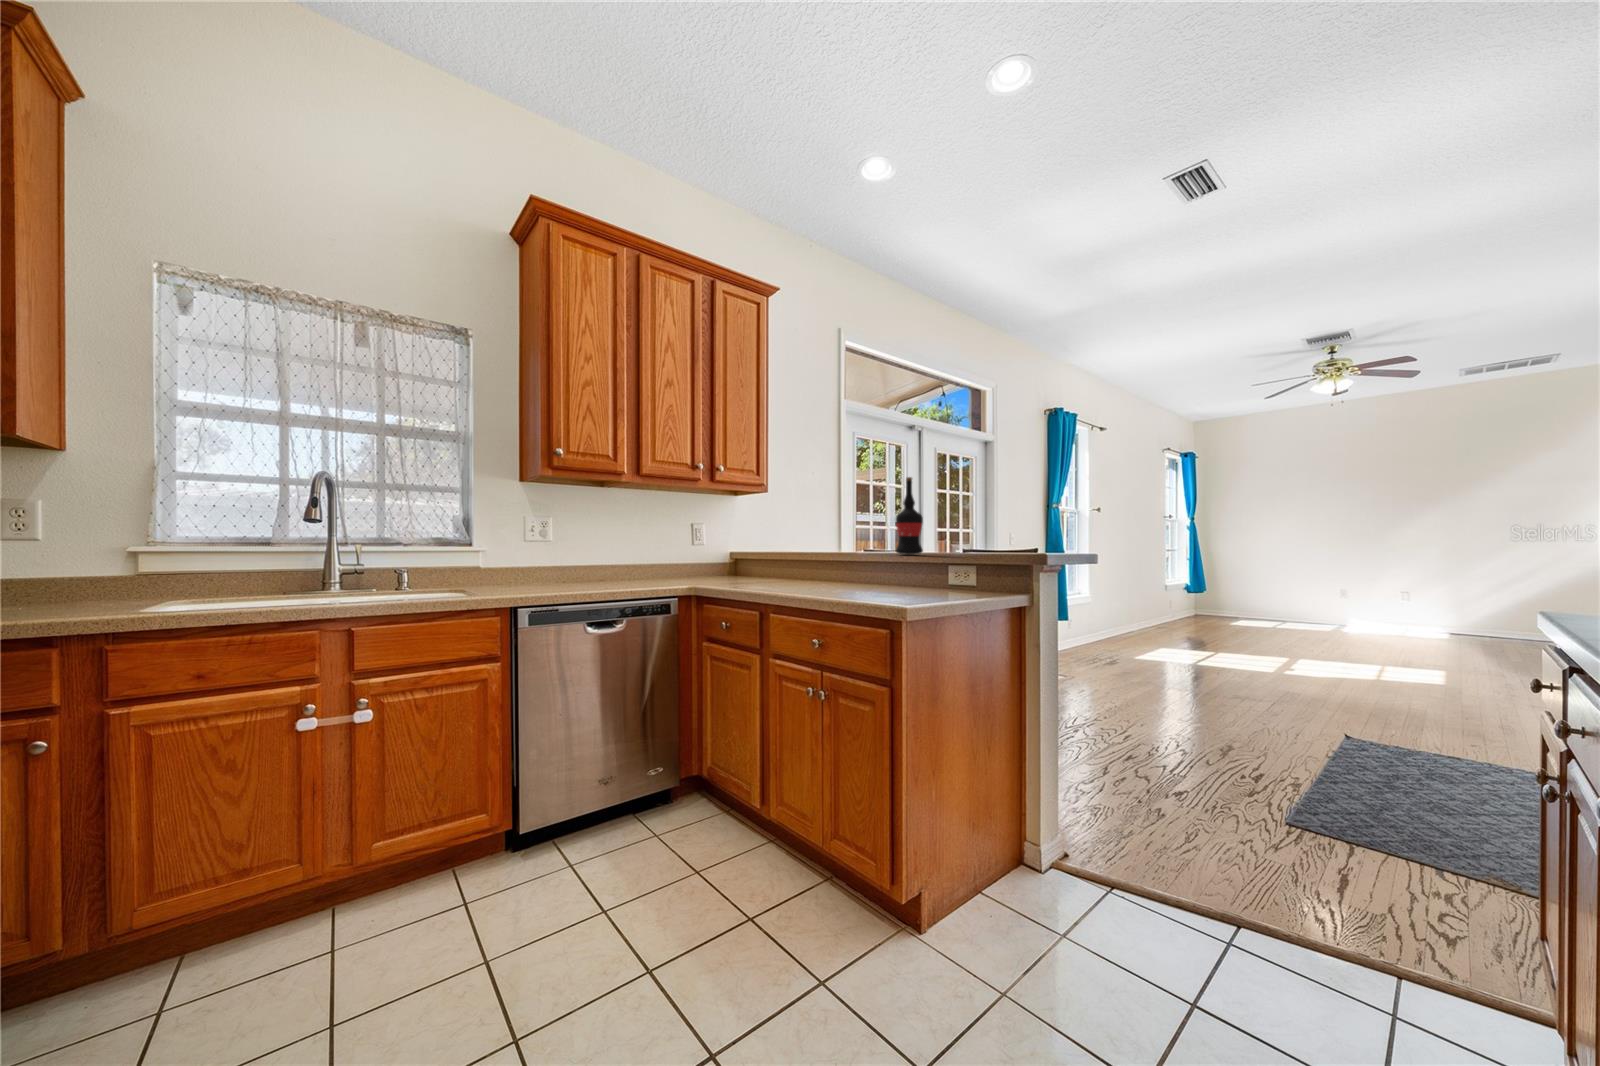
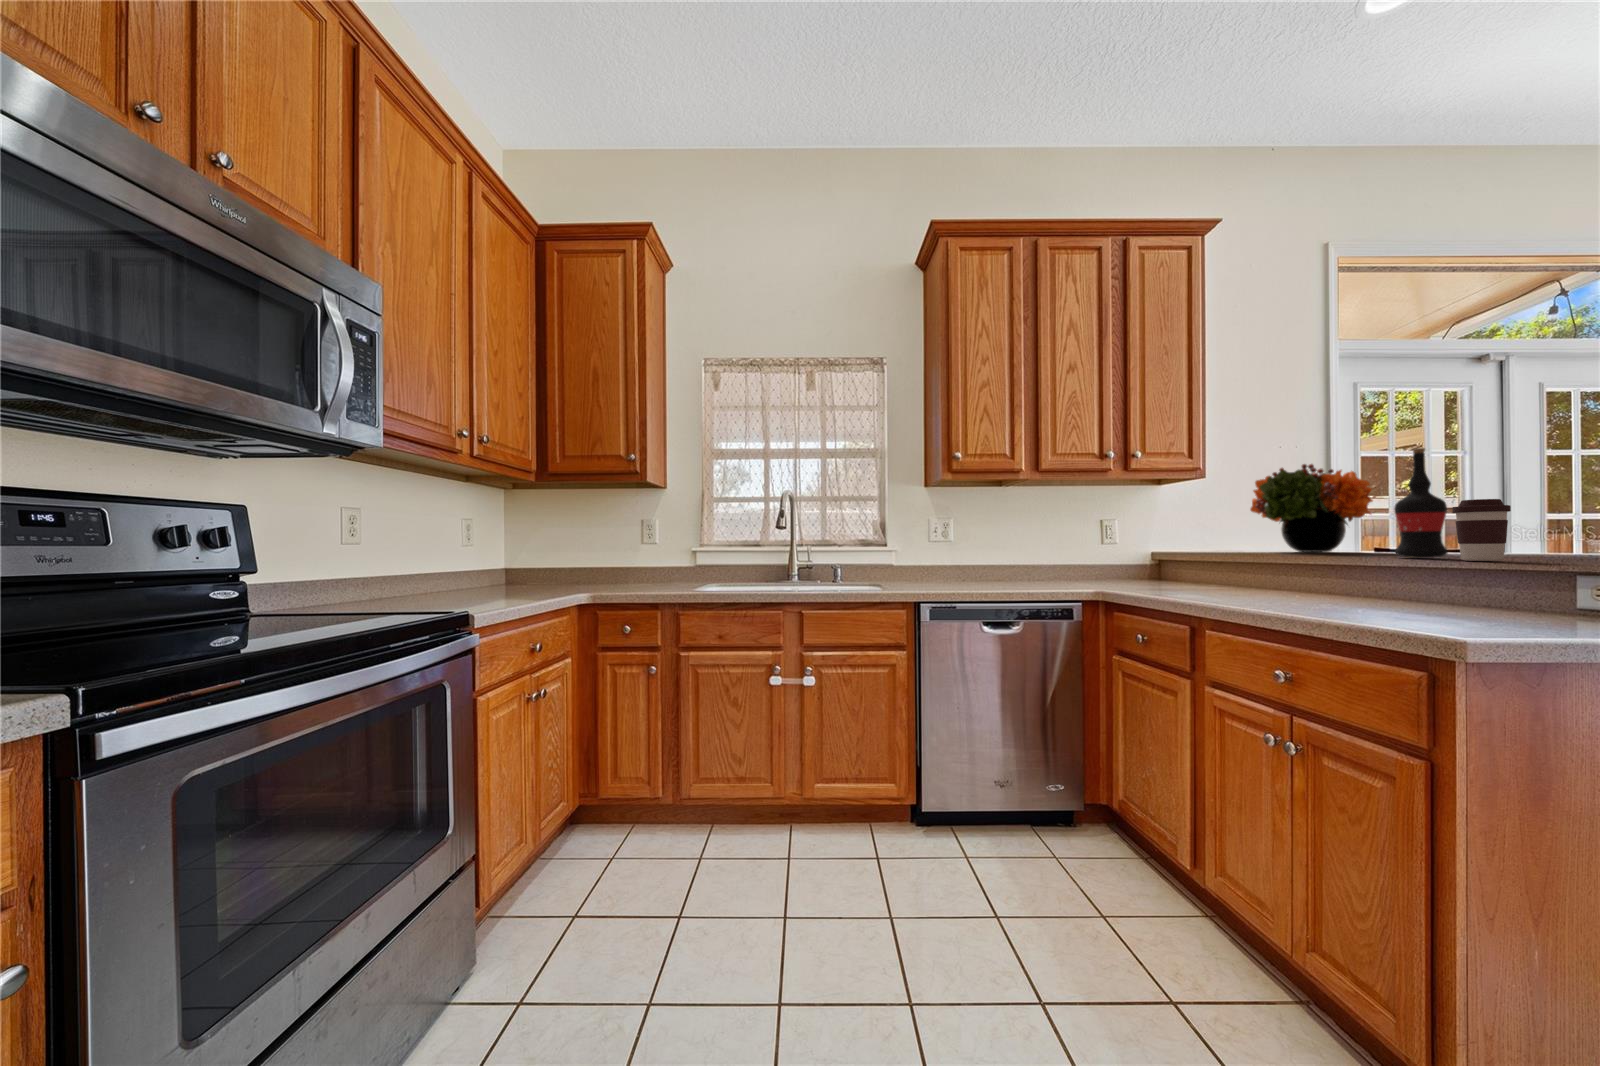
flower arrangement: none [799,484,875,551] -> present [1250,464,1373,552]
coffee cup: none [930,515,958,557] -> present [1452,499,1511,561]

